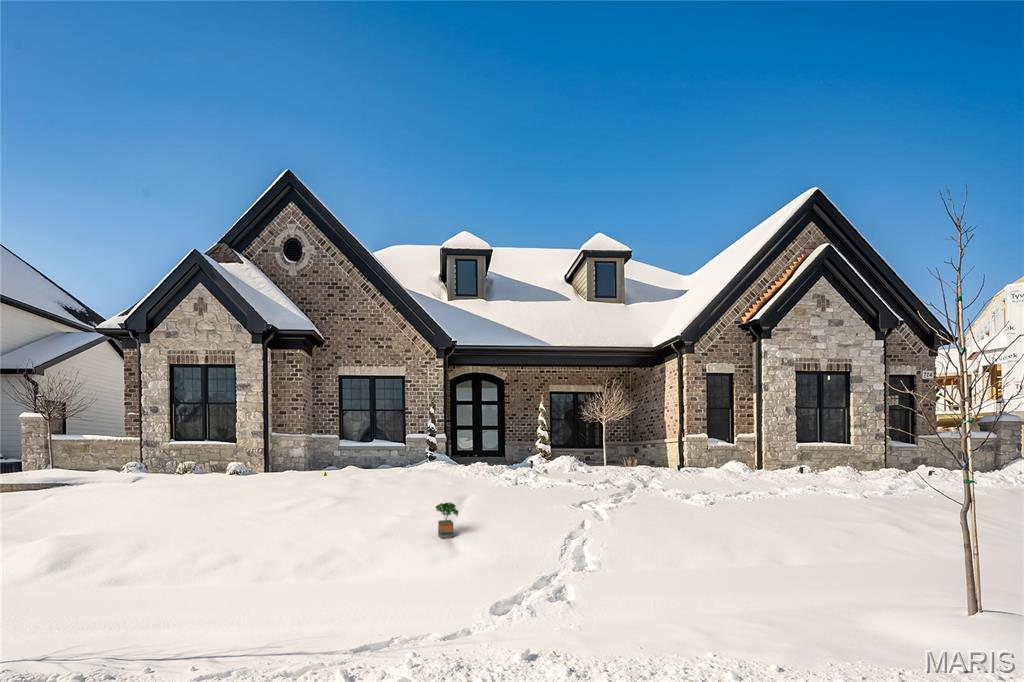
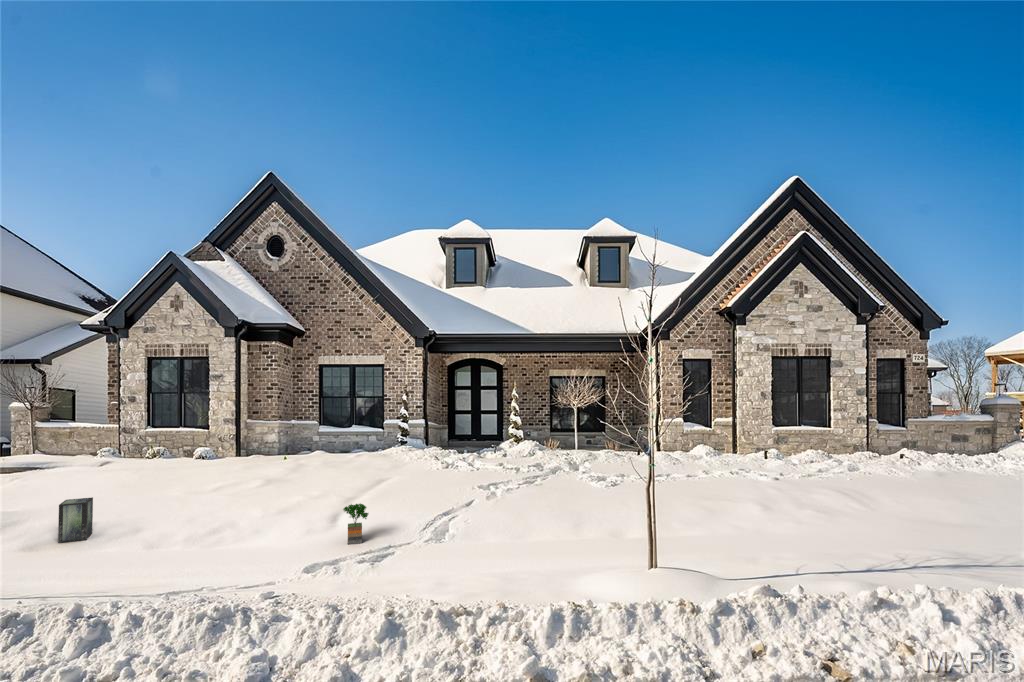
storage box: none [170,498,195,539] -> present [58,497,93,543]

